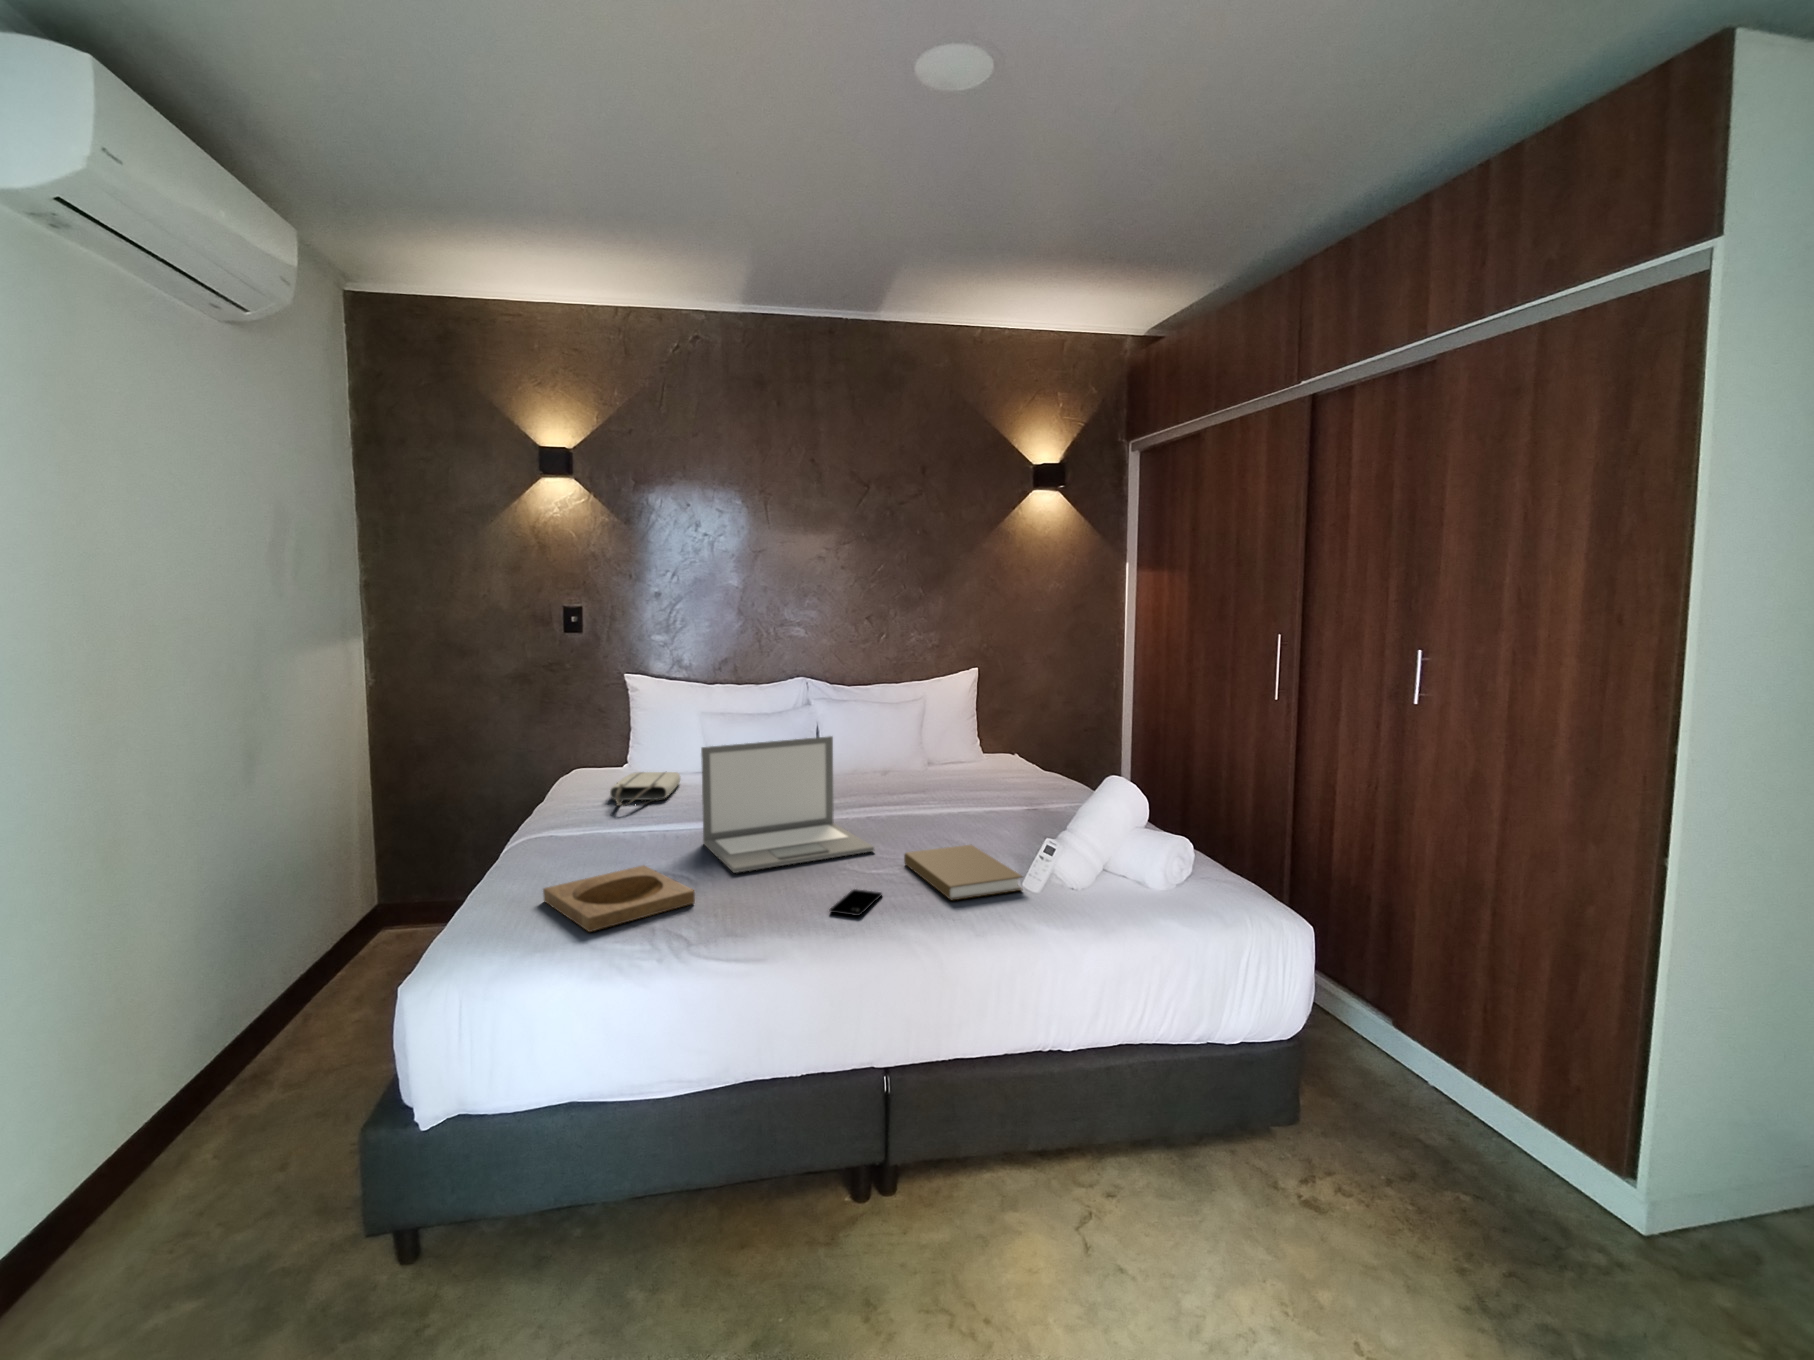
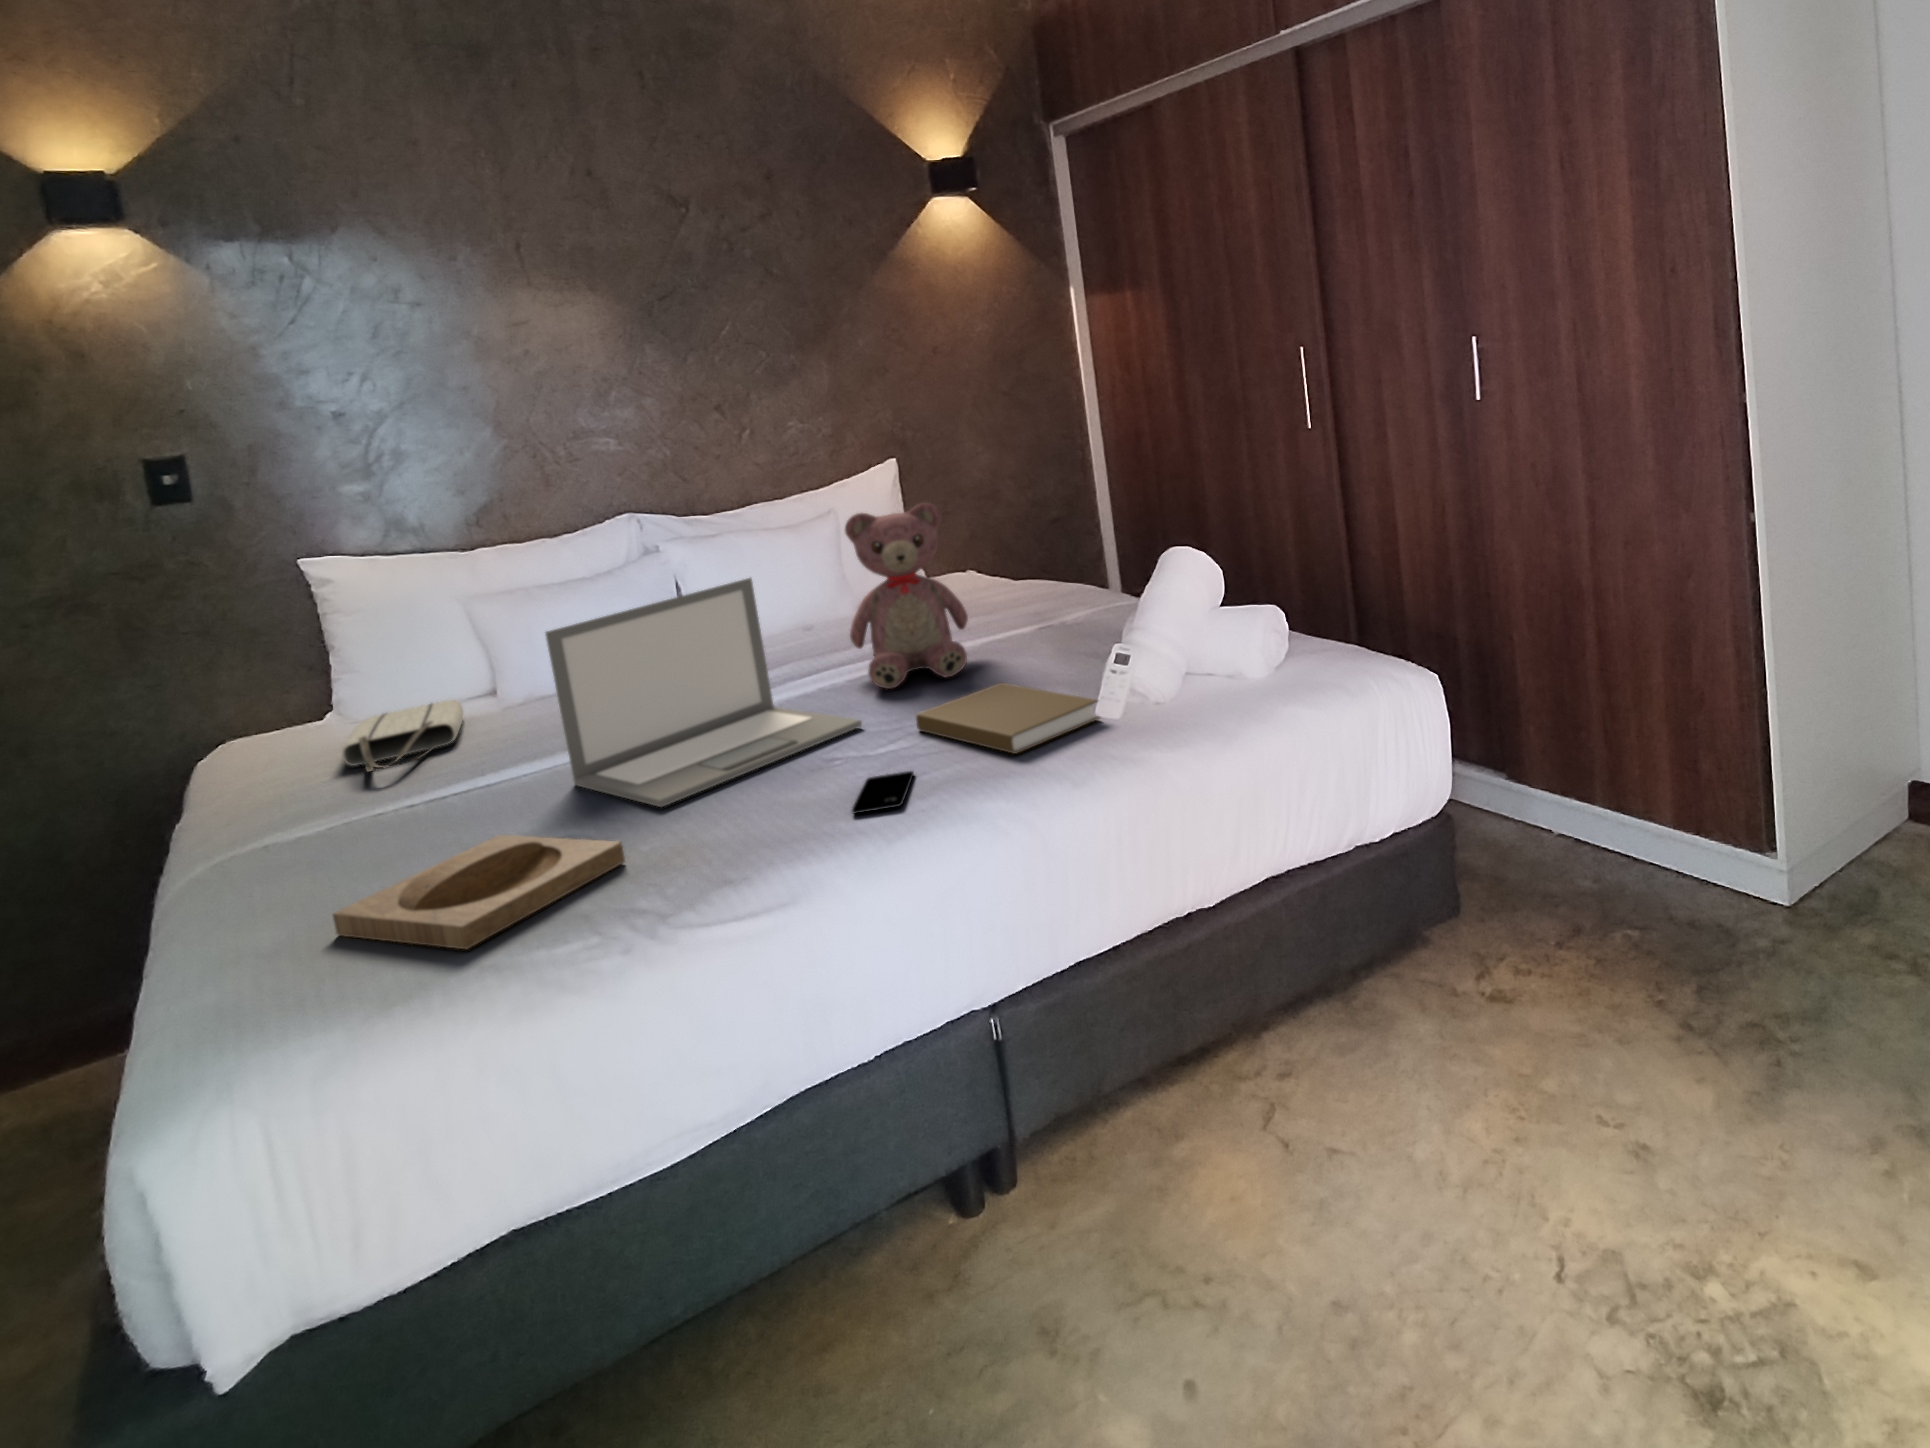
teddy bear: none [893,706,973,831] -> present [845,503,968,689]

